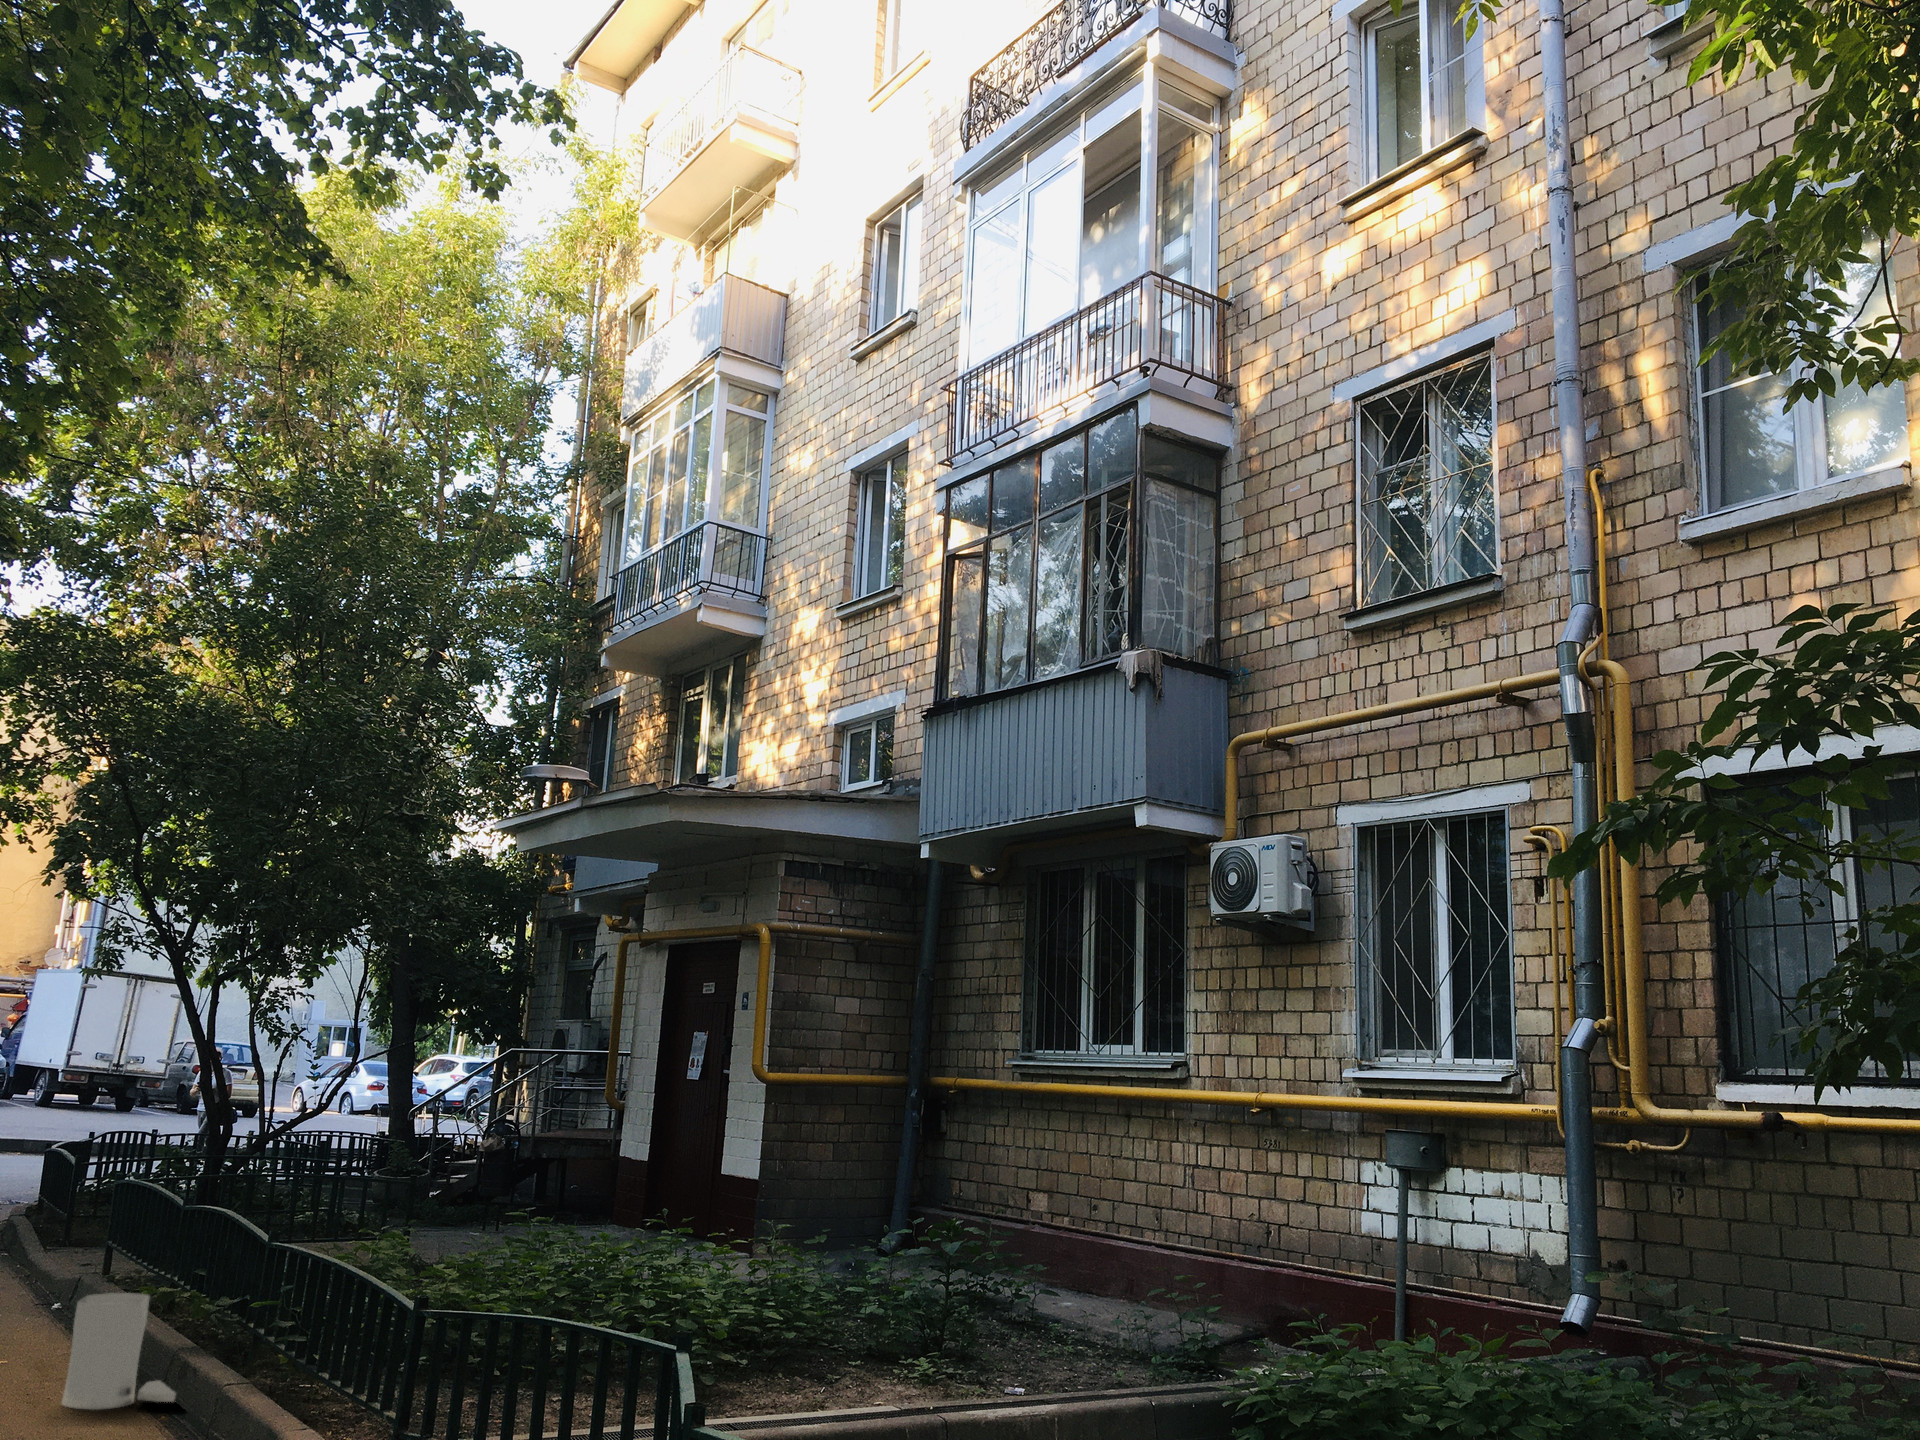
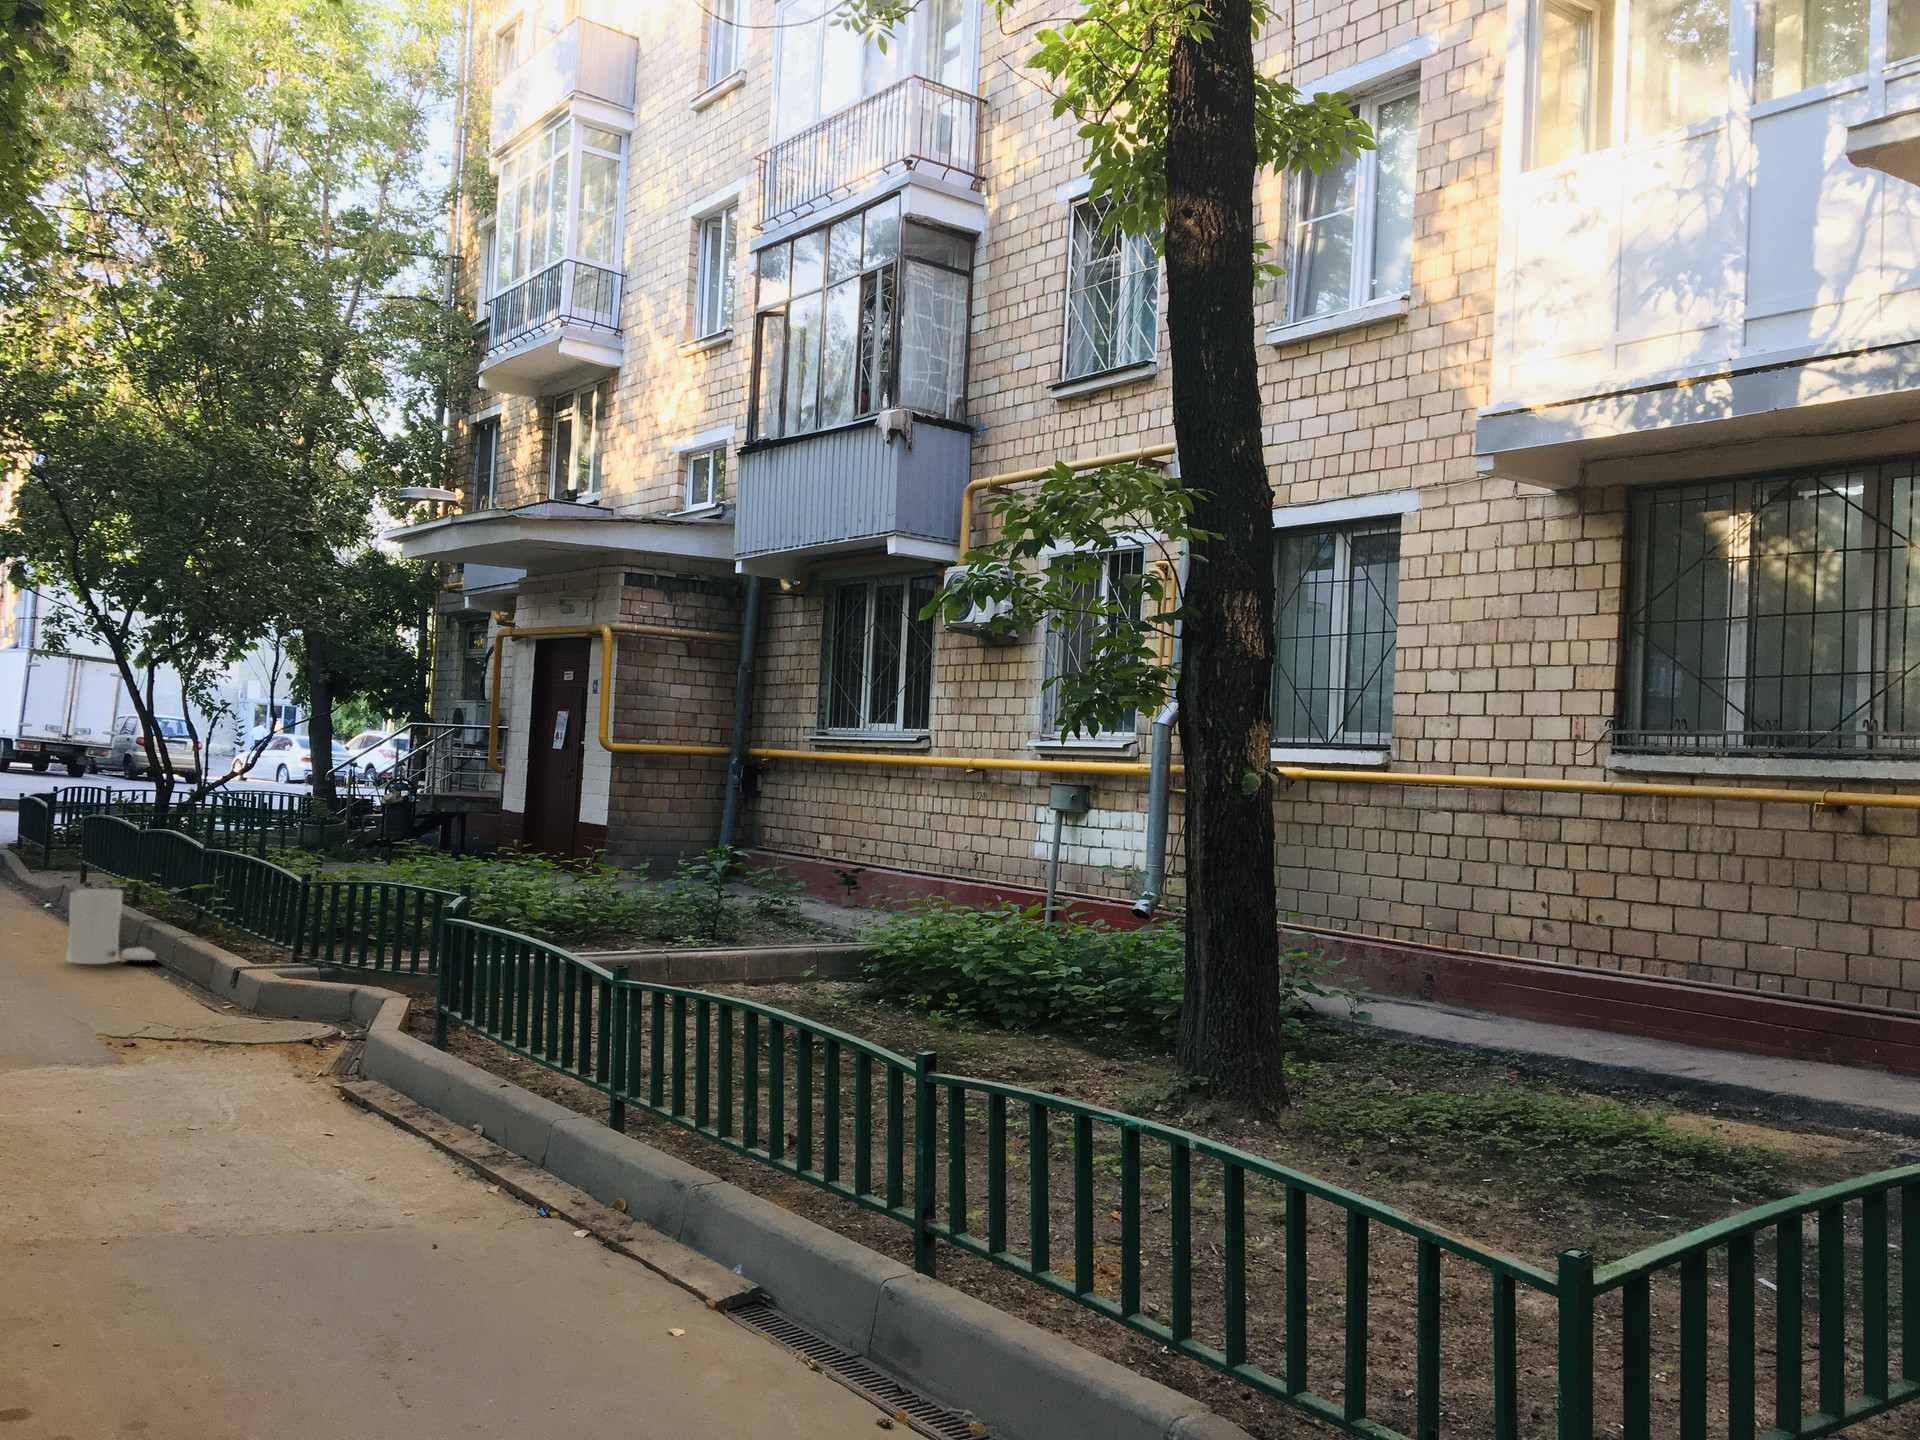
potted plant: none [1064,1242,1109,1297] -> present [832,868,866,907]

